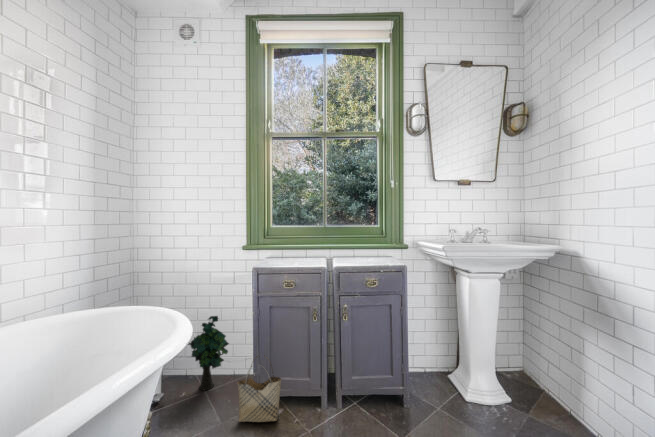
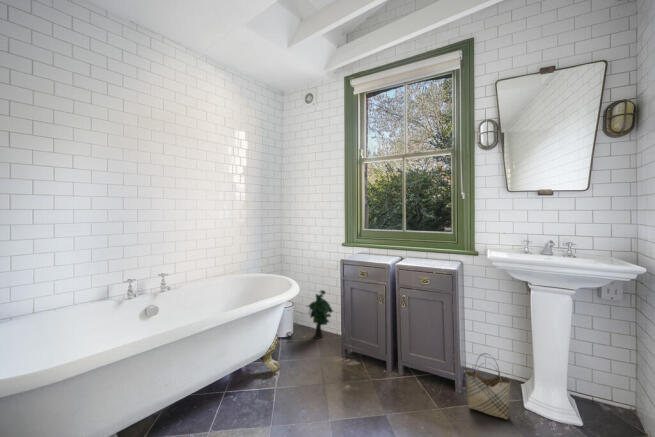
woven basket: present [237,366,281,422] -> present [466,354,511,419]

